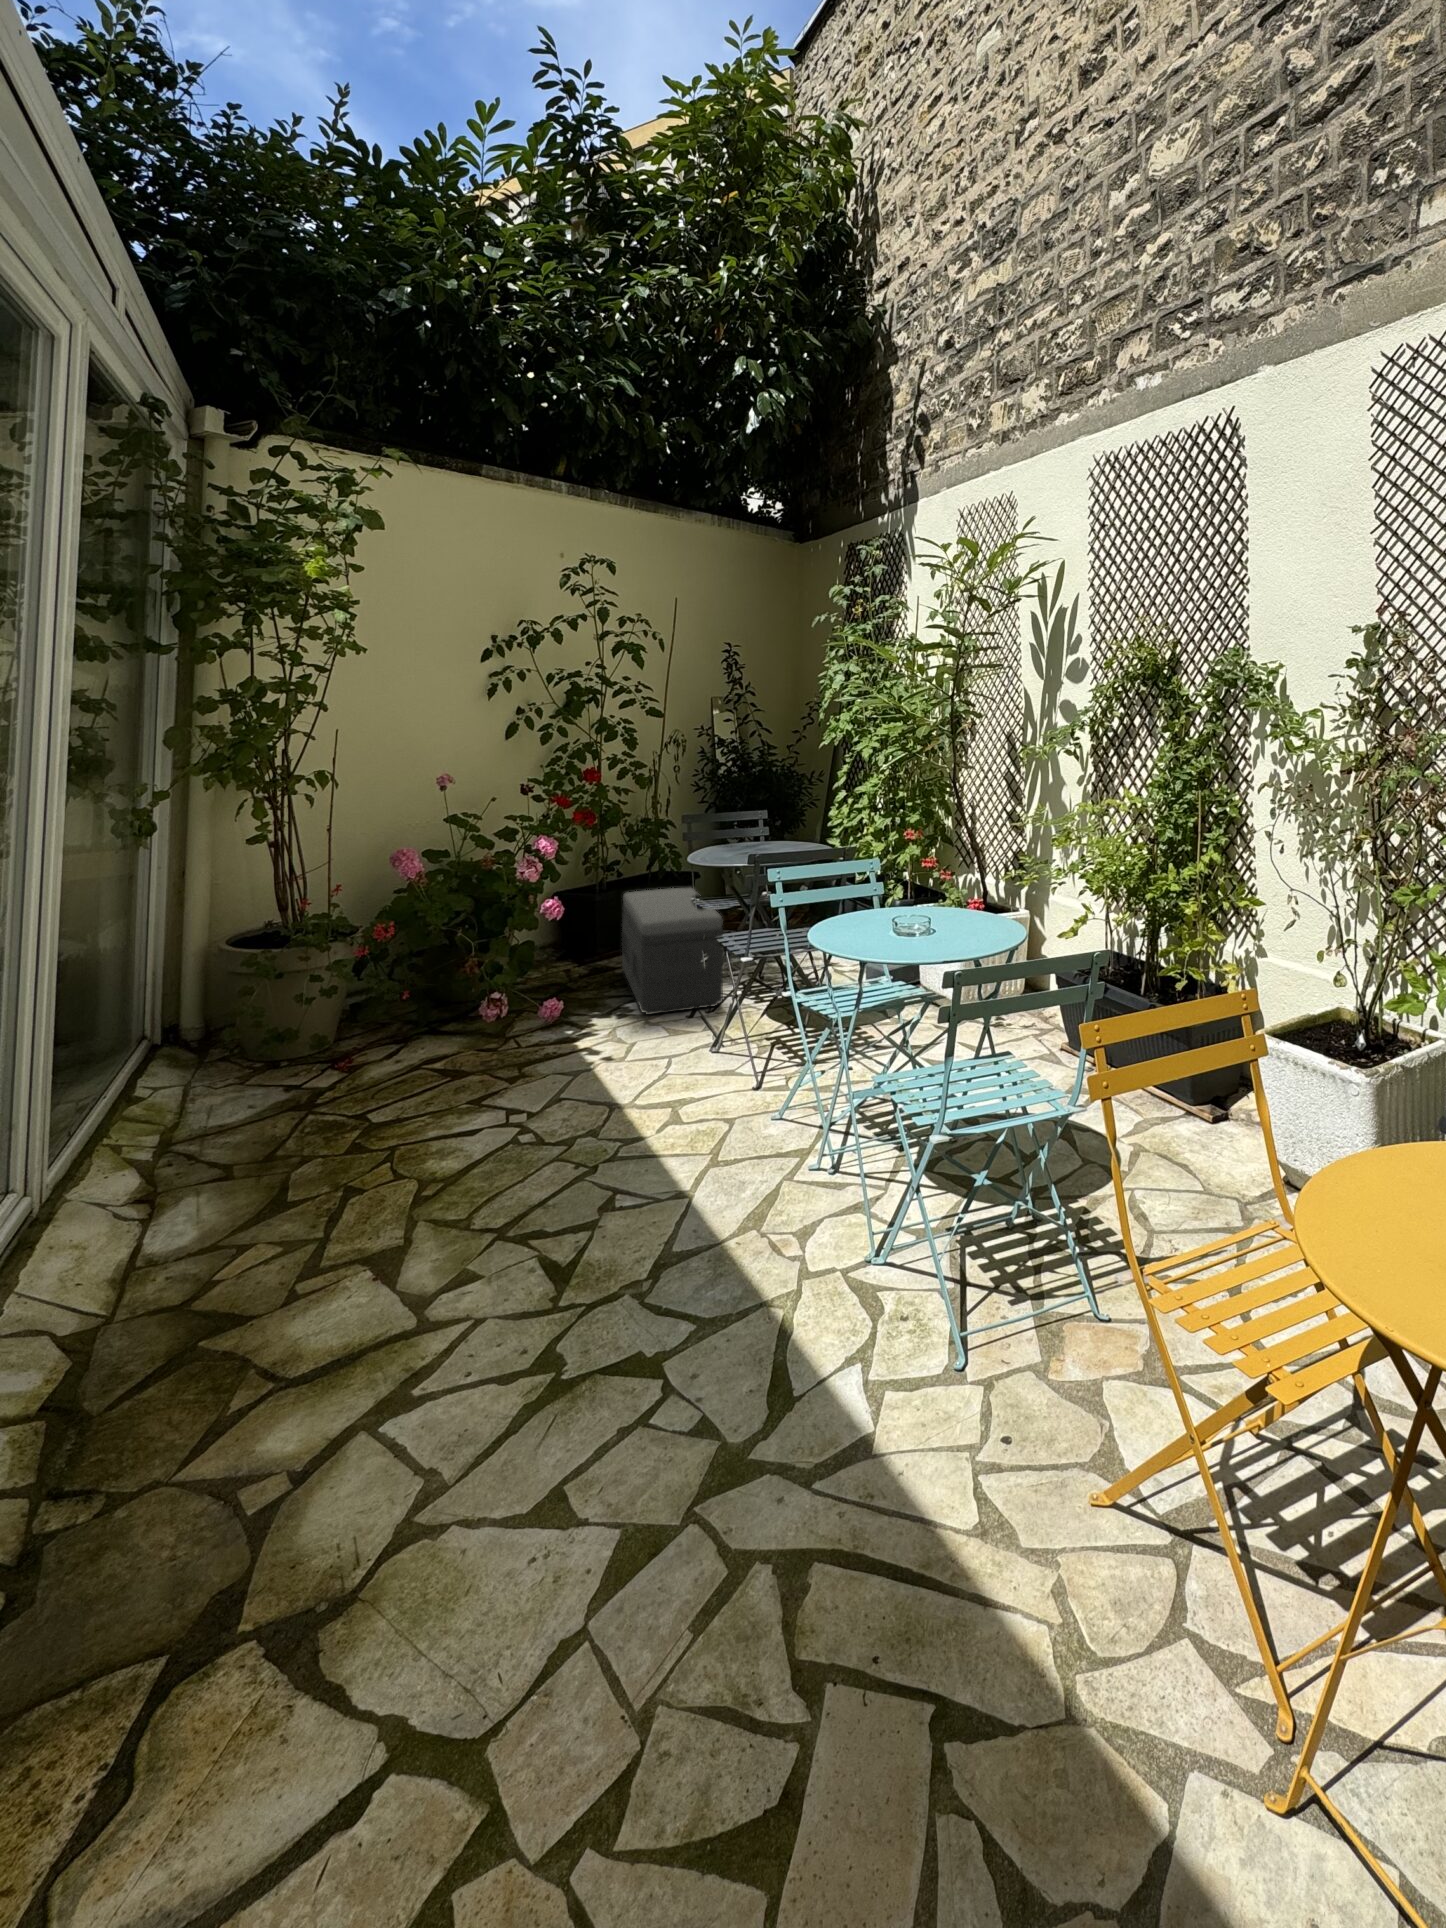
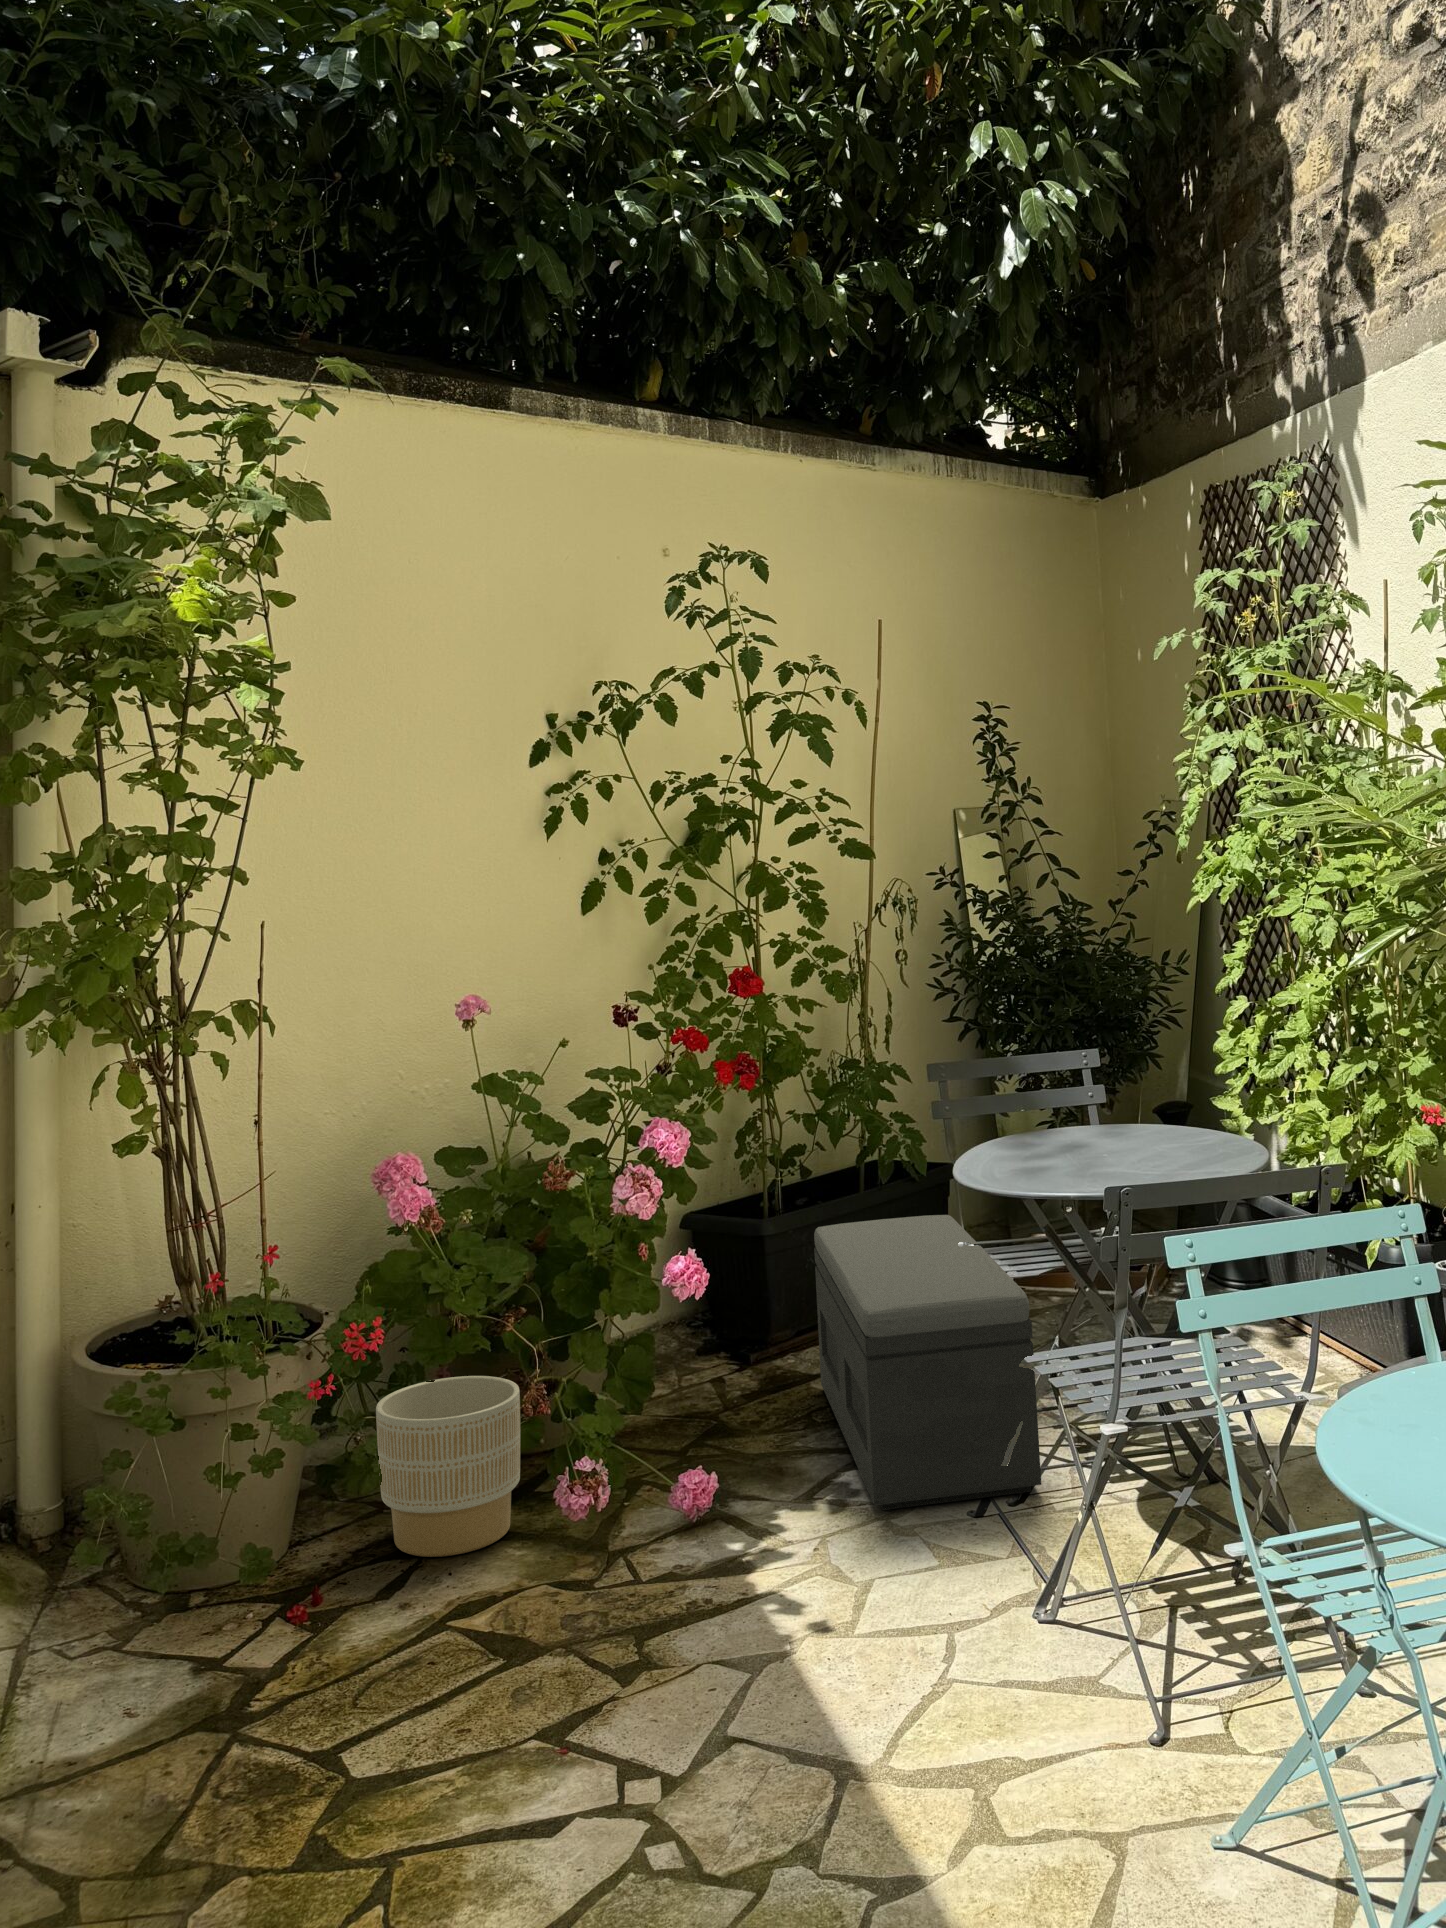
planter: none [388,958,465,1042] -> present [376,1376,520,1557]

